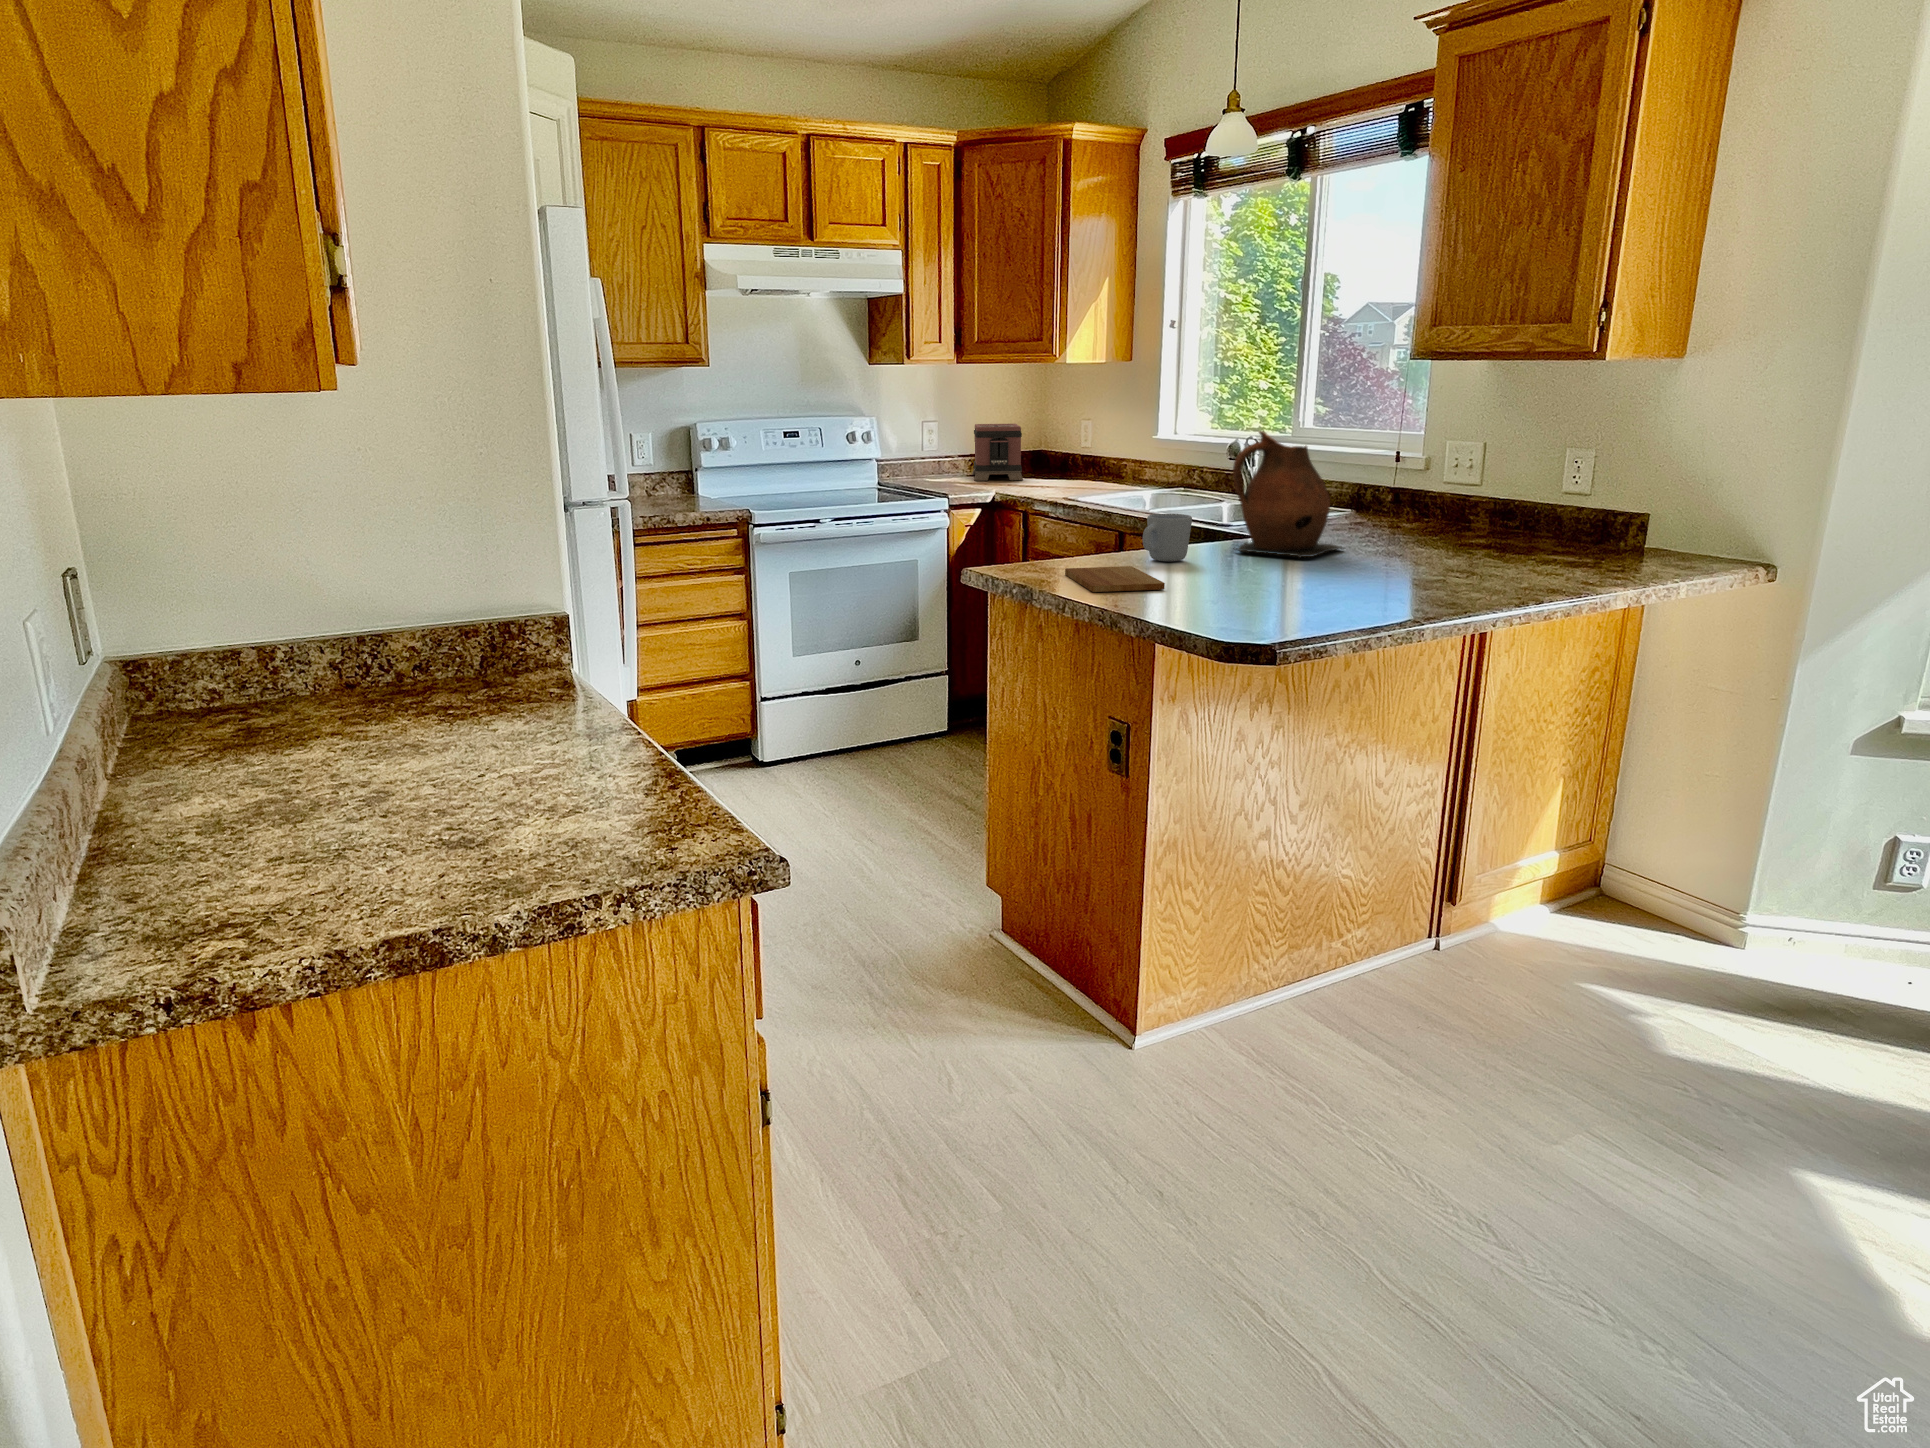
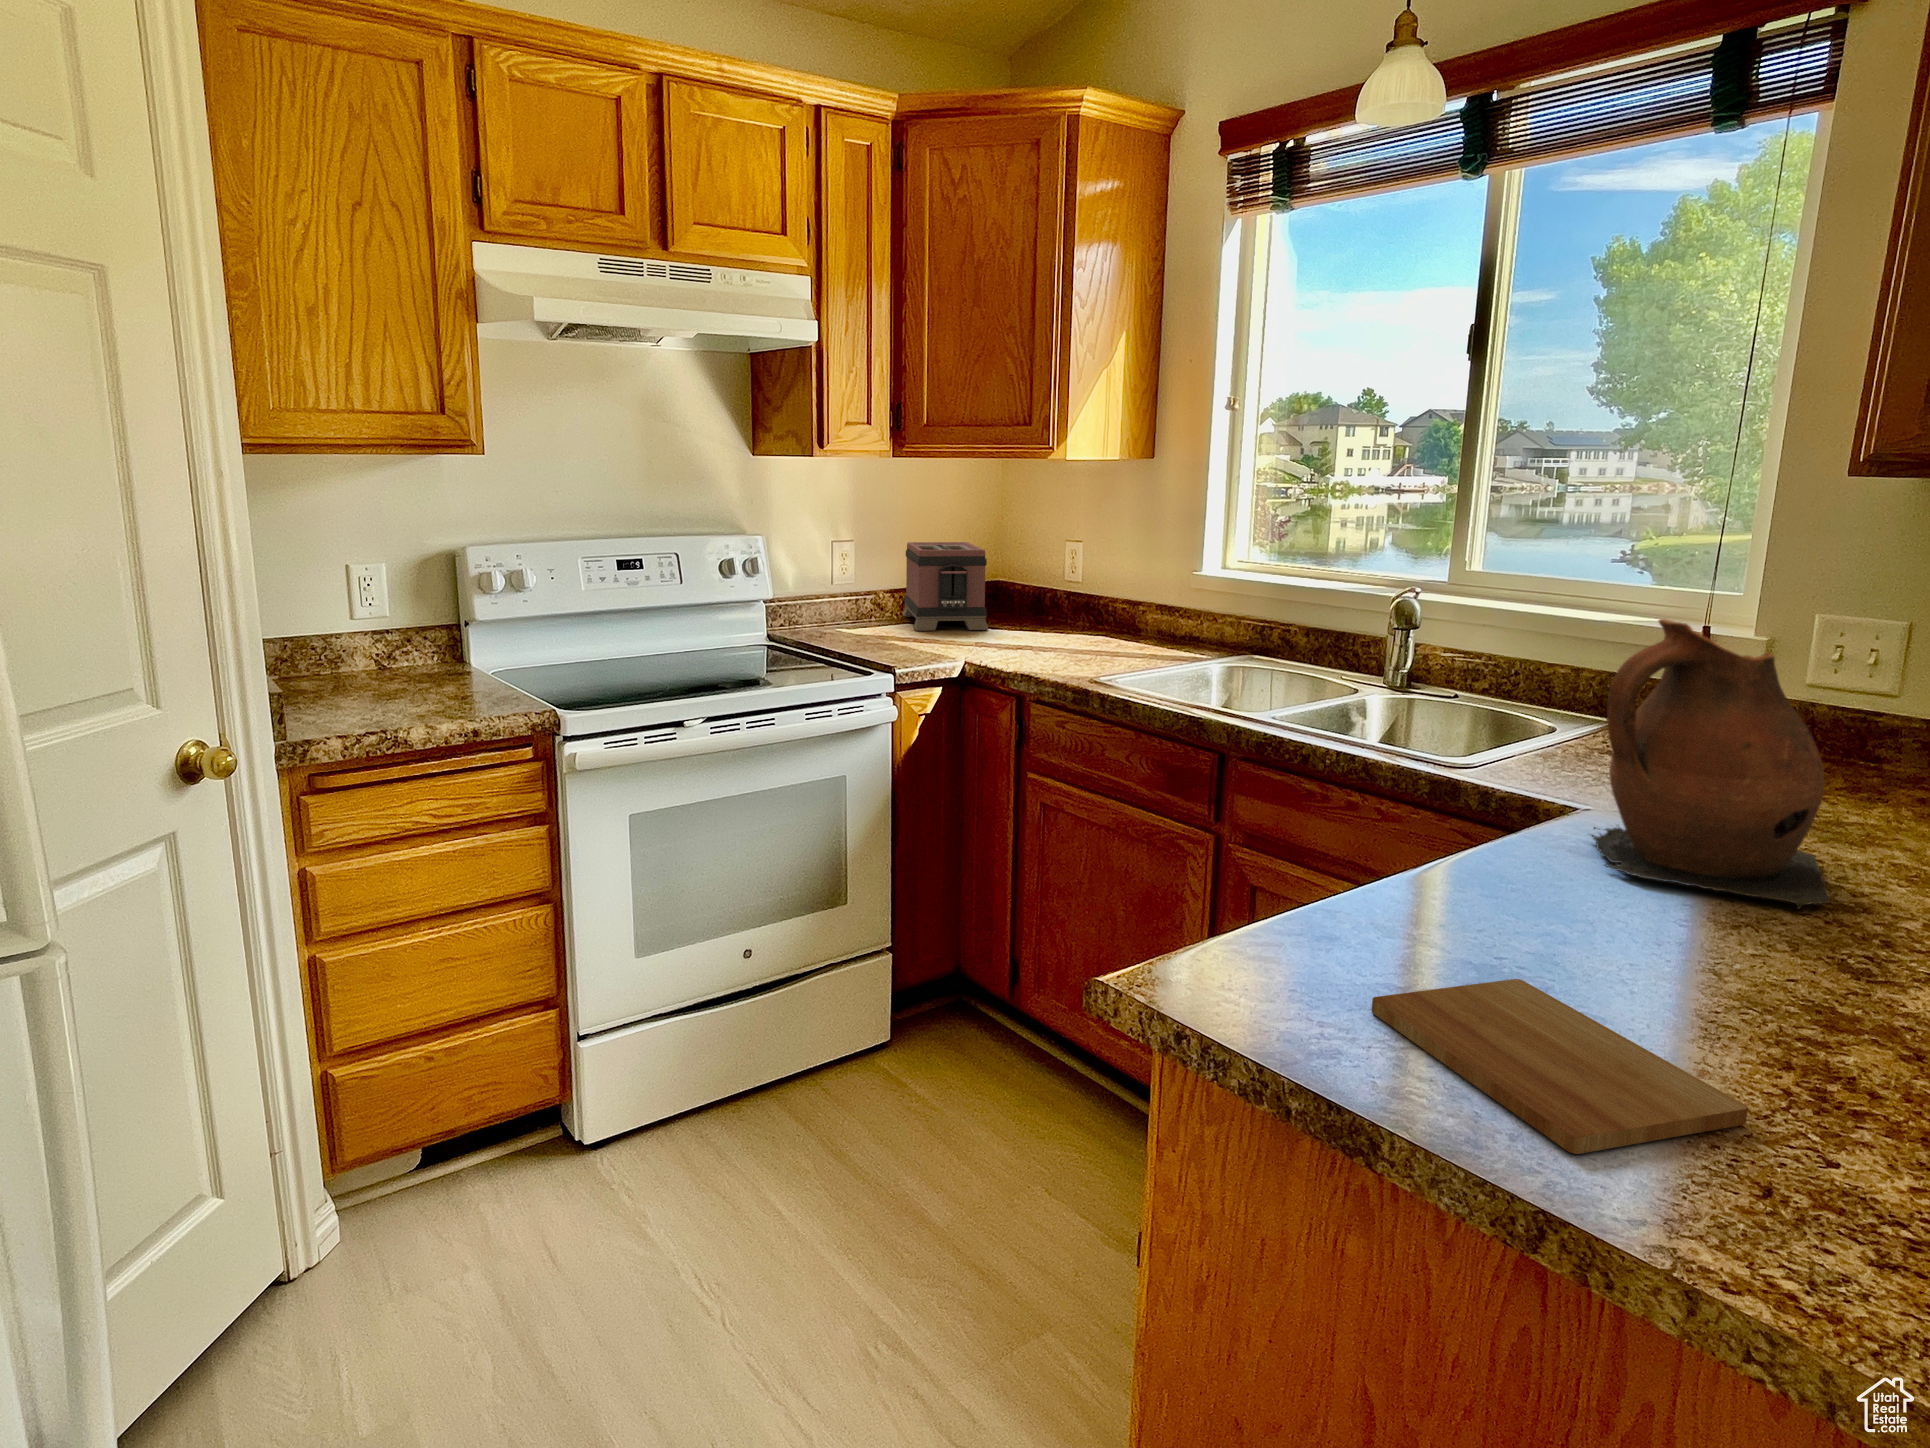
mug: present [1143,514,1192,561] -> none [1477,808,1590,928]

